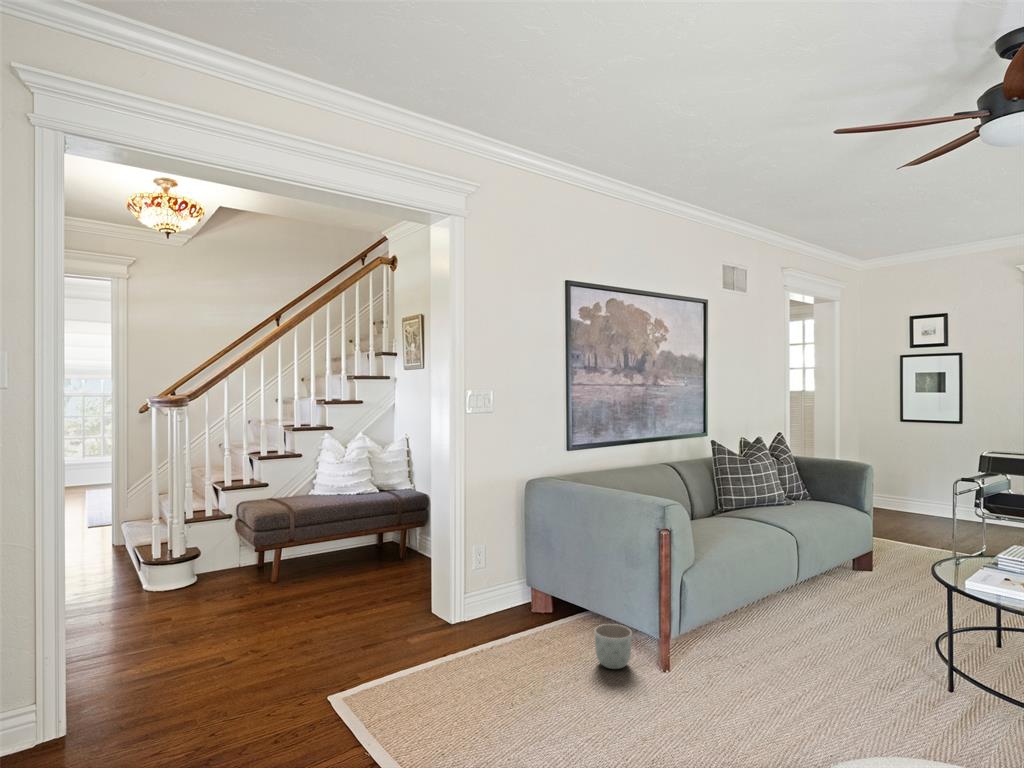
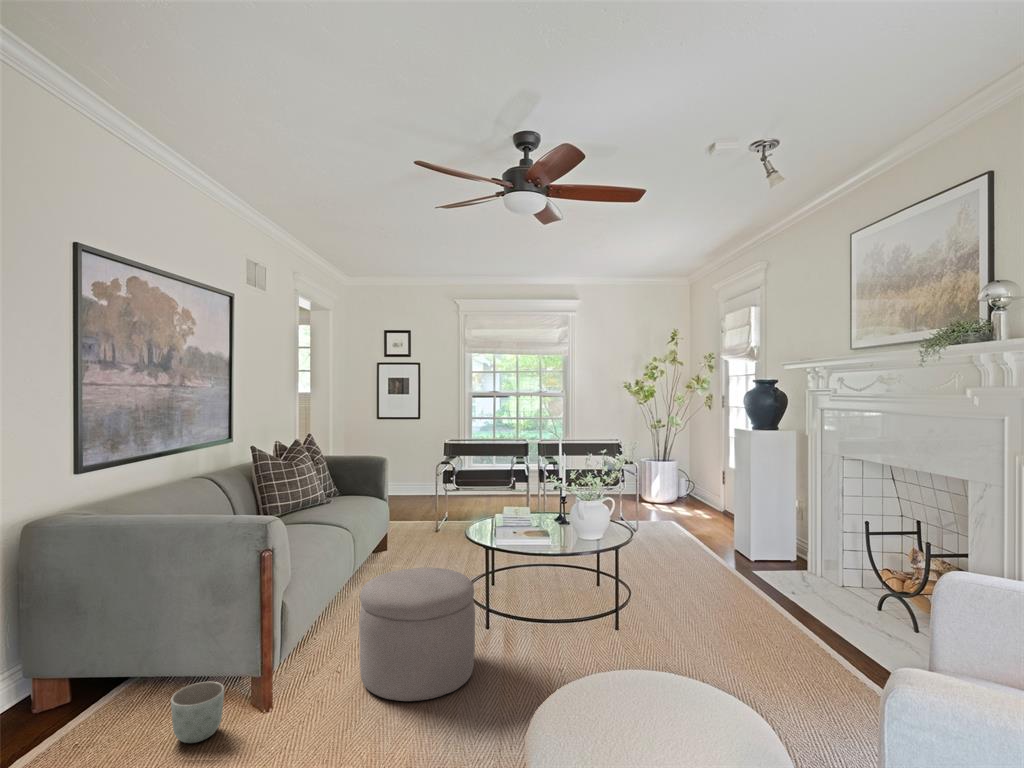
ottoman: none [756,581,893,727] -> present [359,568,475,701]

